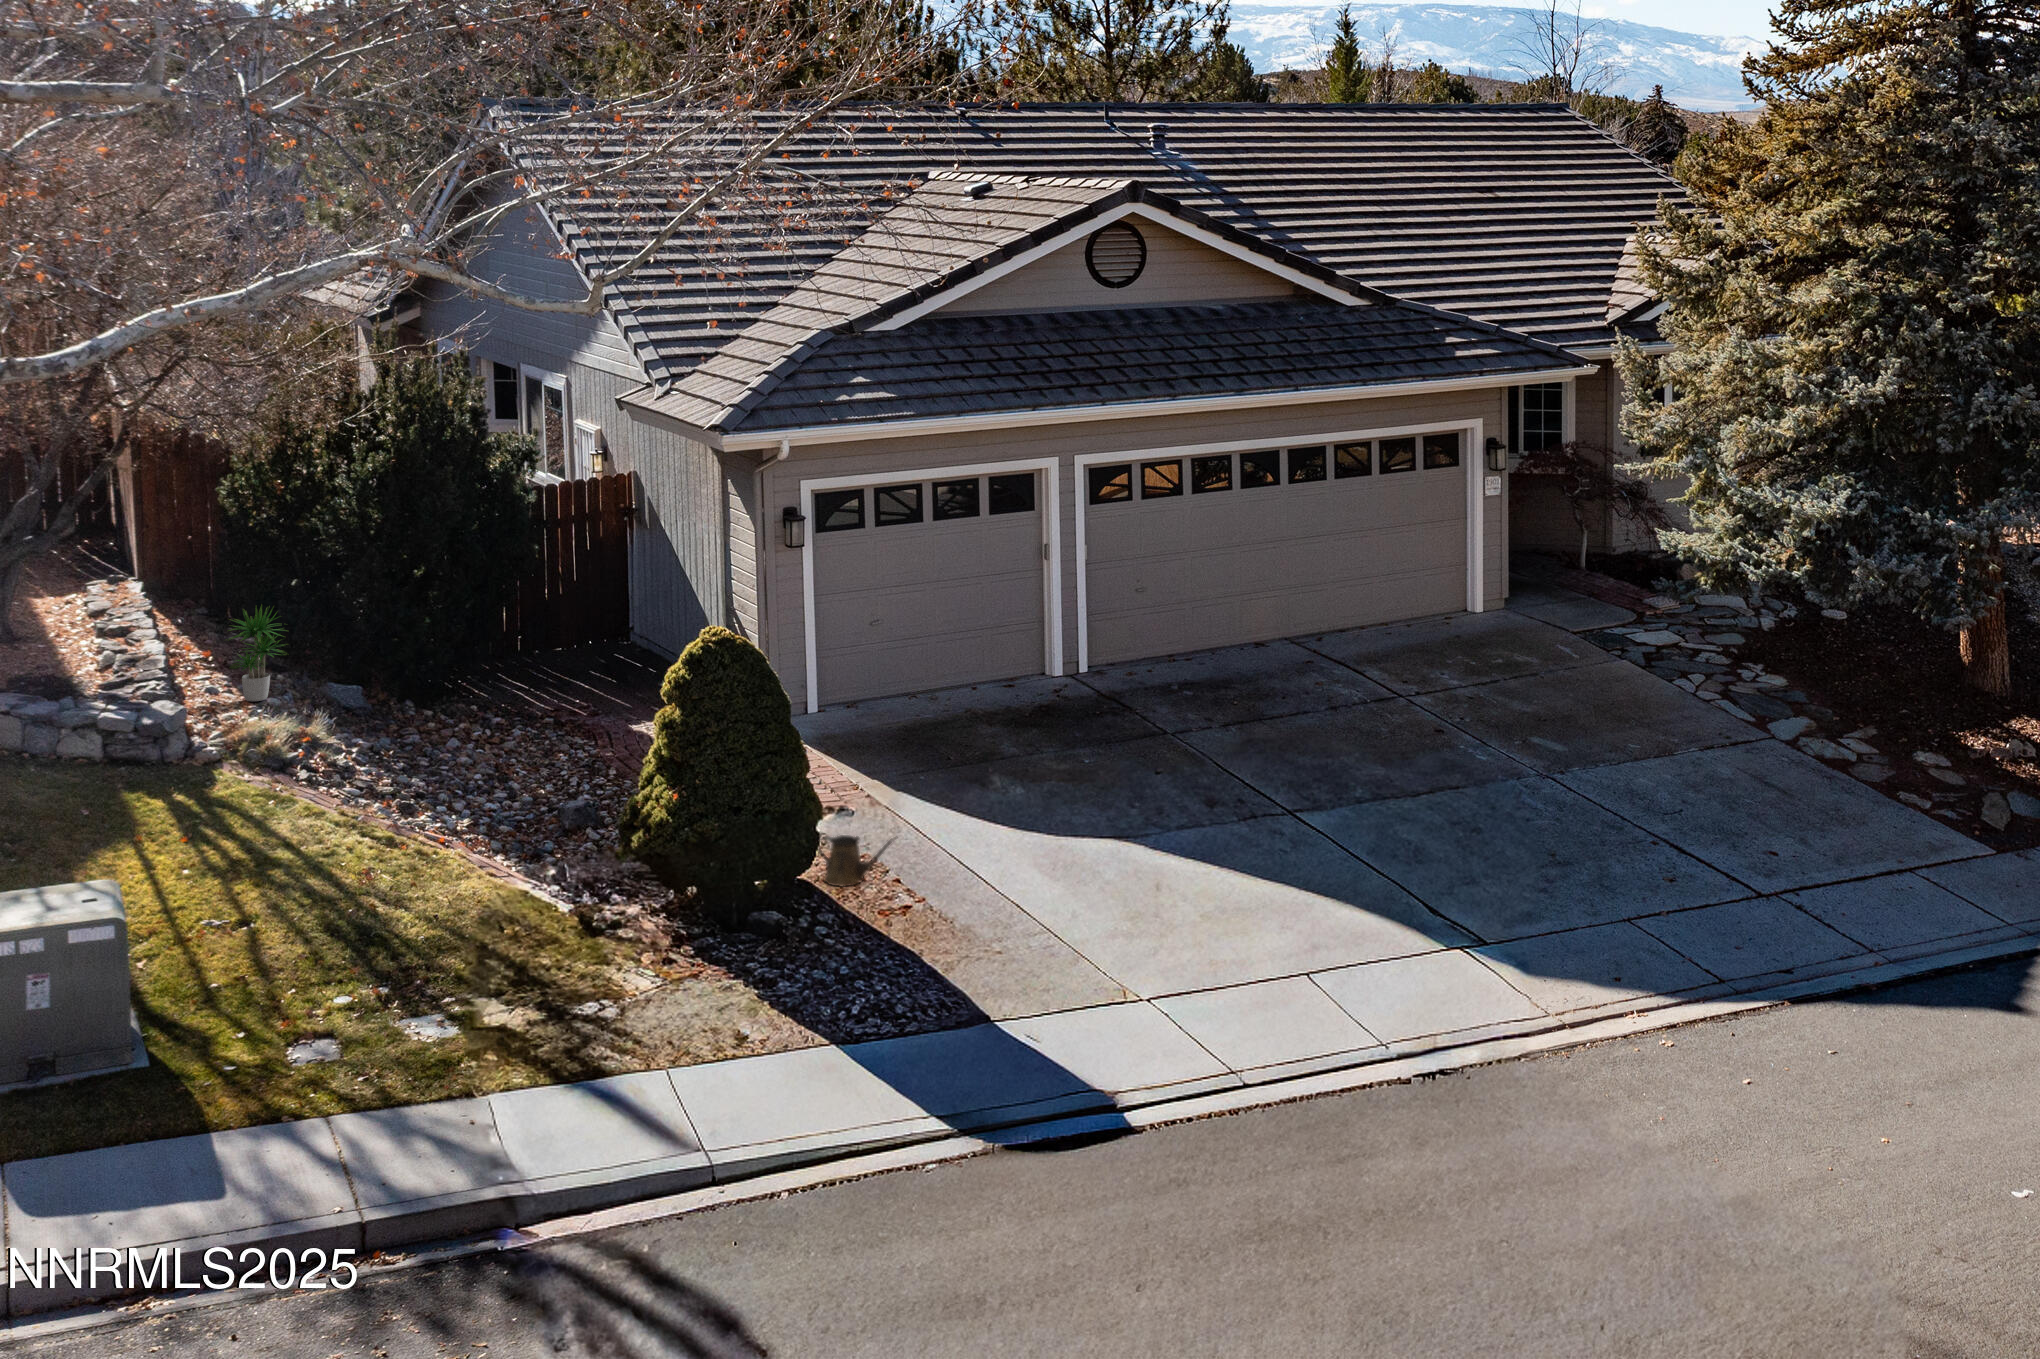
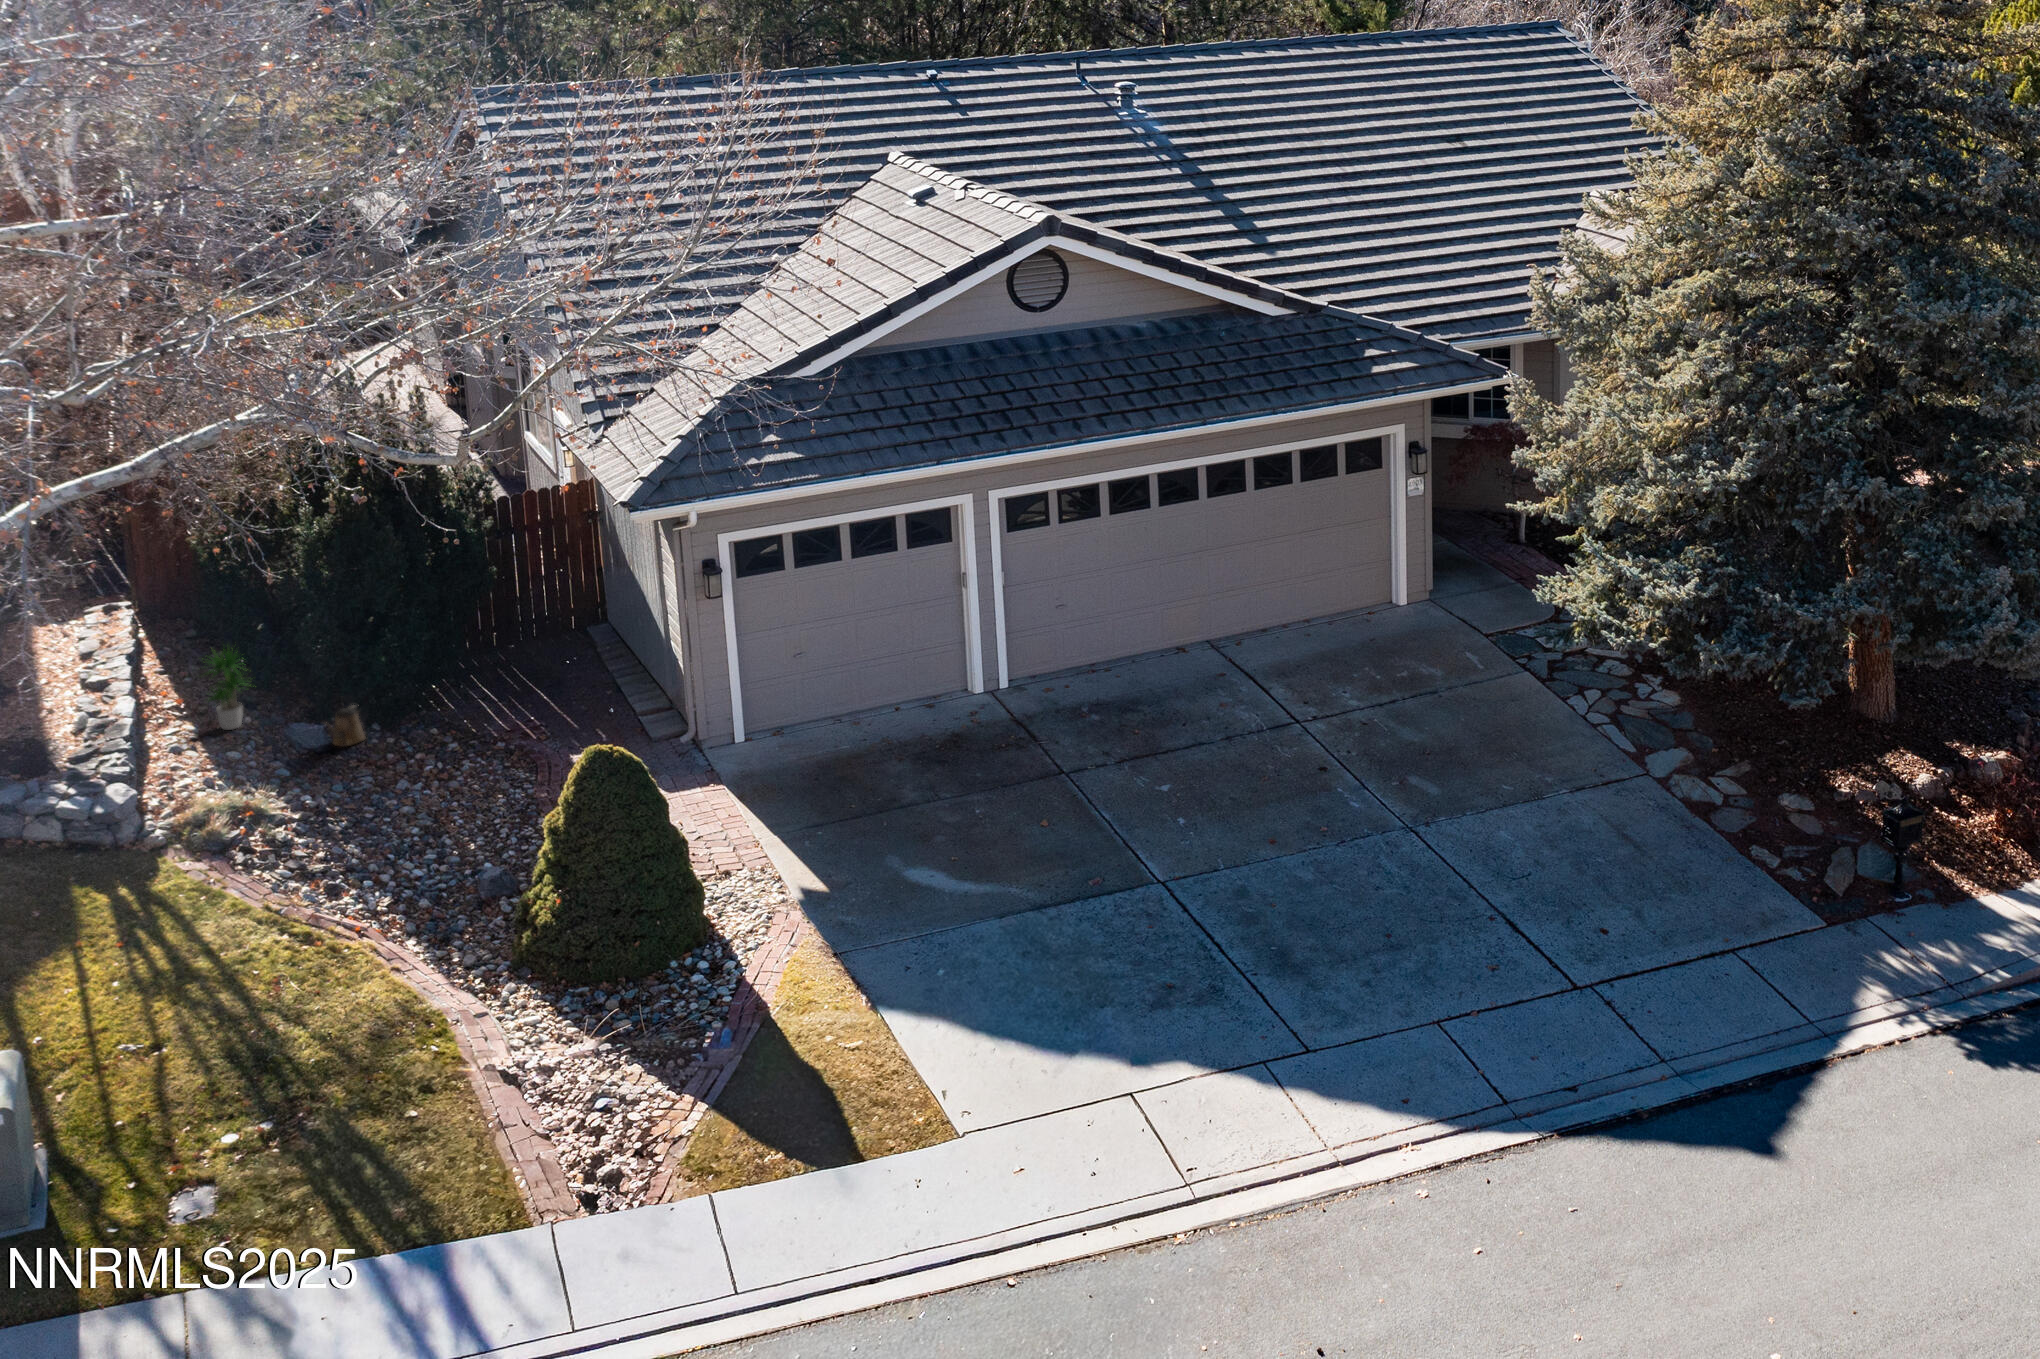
watering can: present [818,835,896,887] -> present [327,705,365,747]

